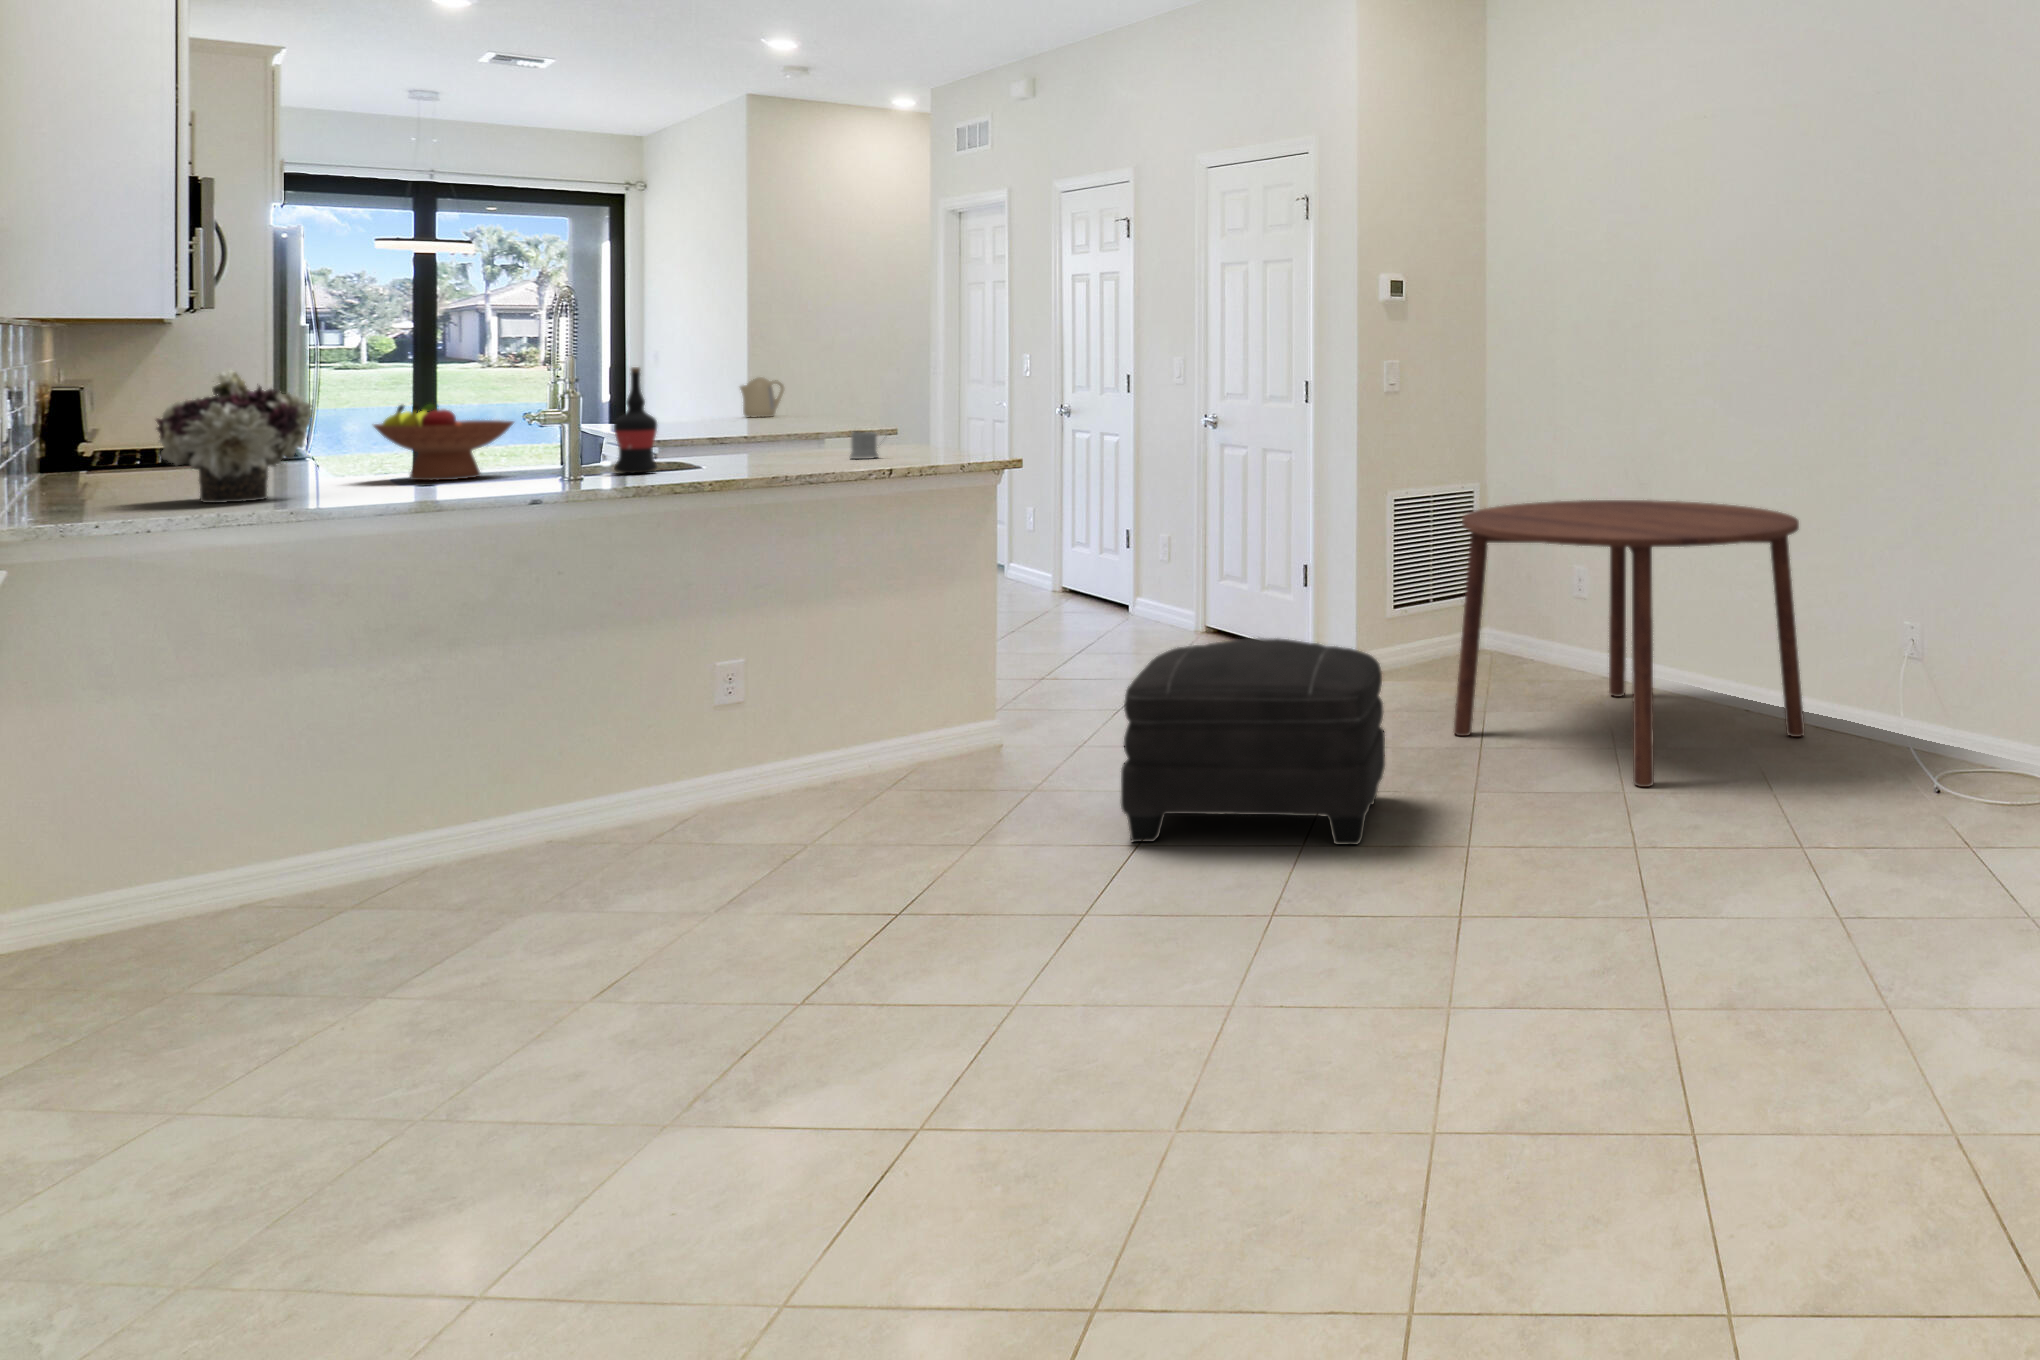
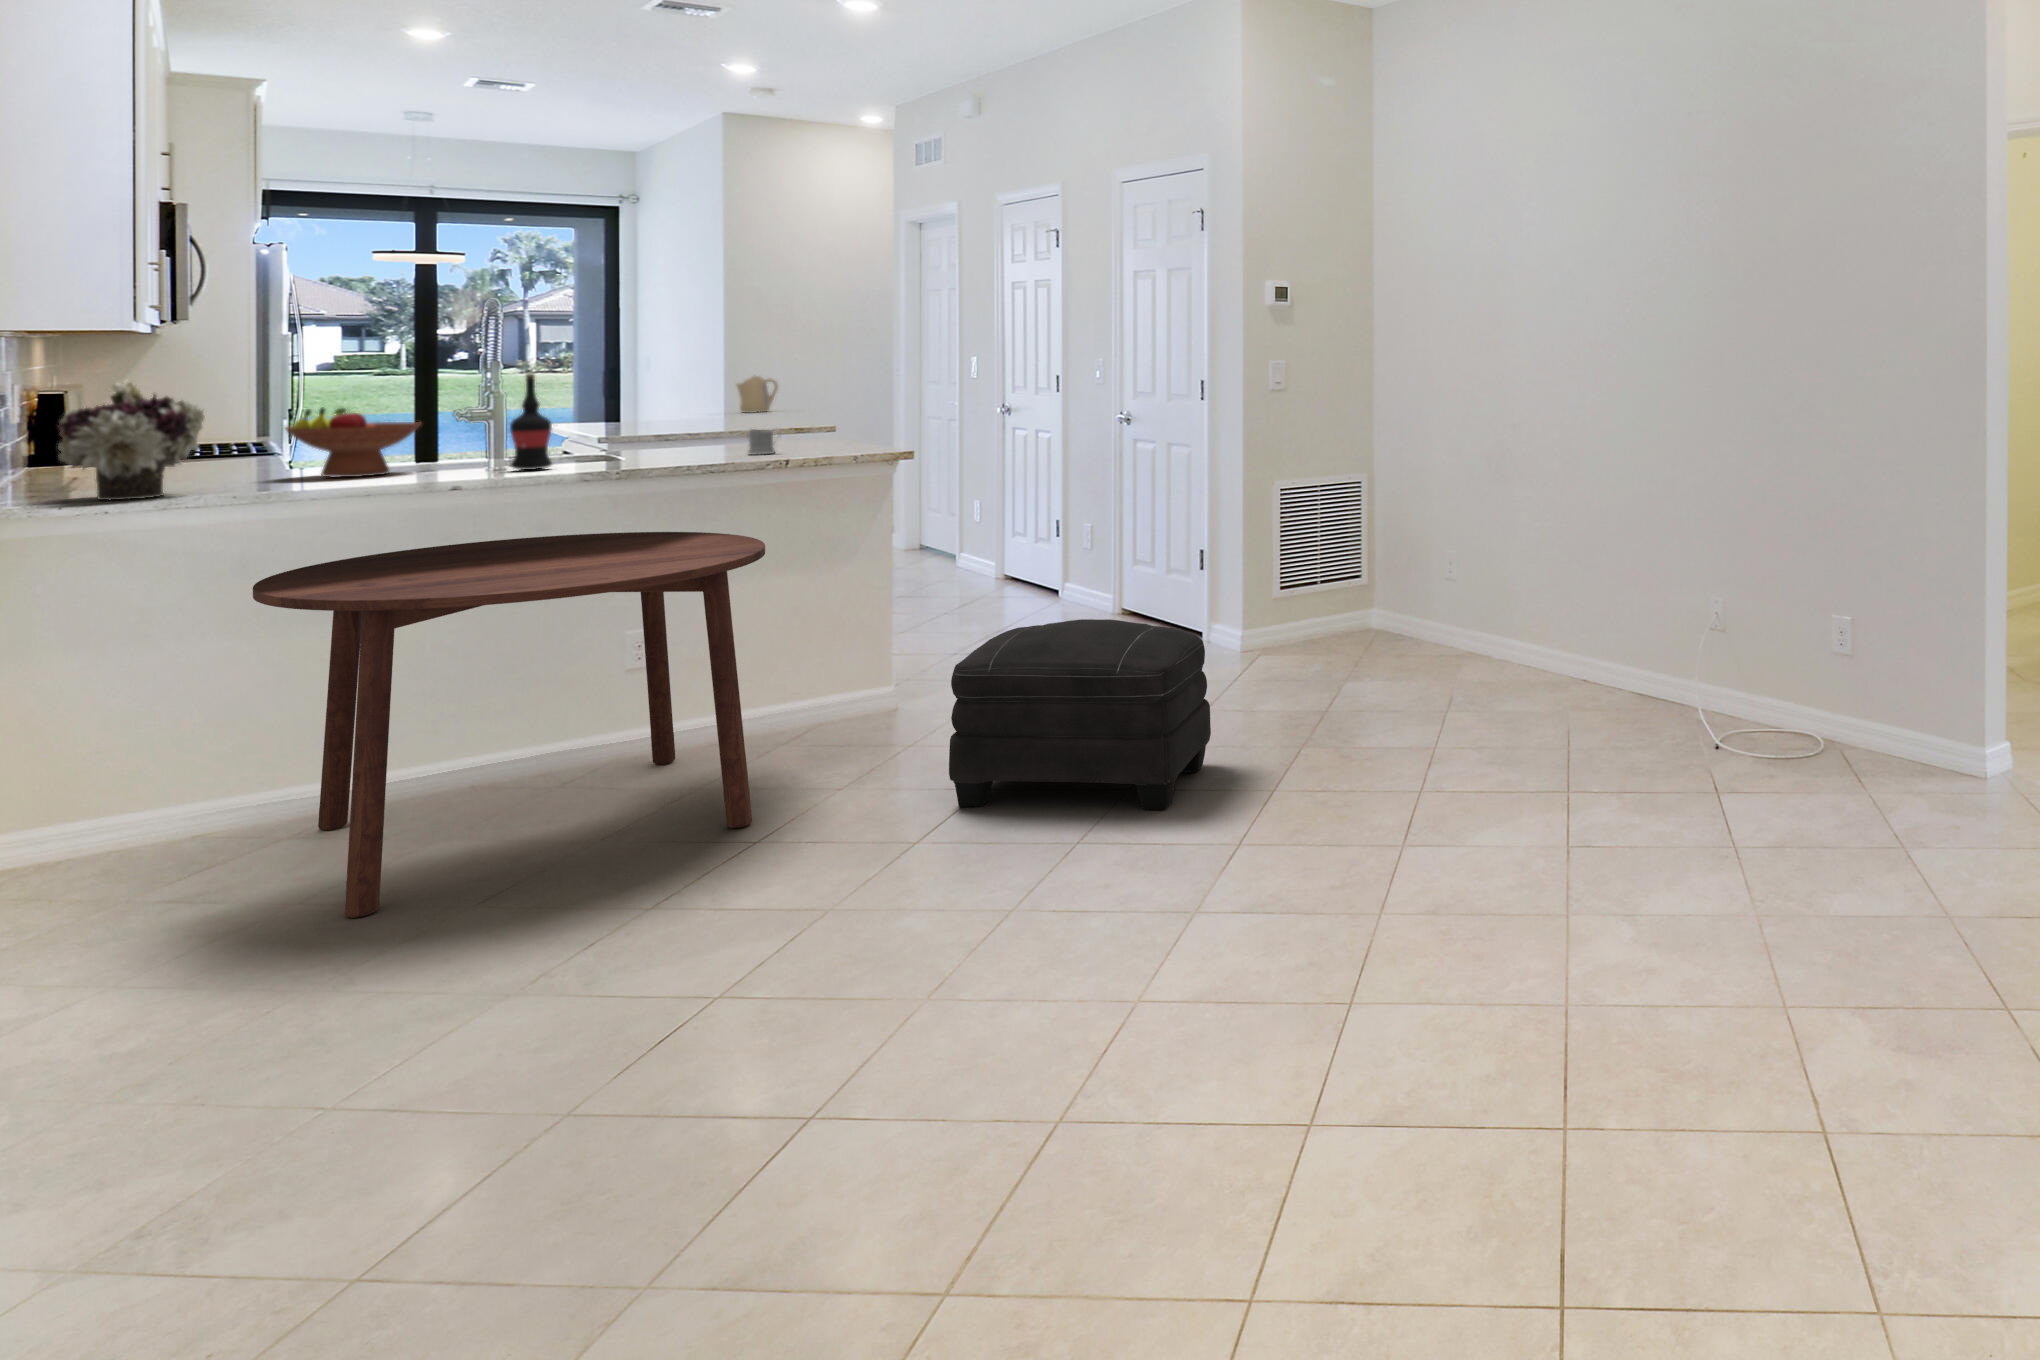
dining table: present [1453,500,1805,787] -> present [253,532,765,918]

